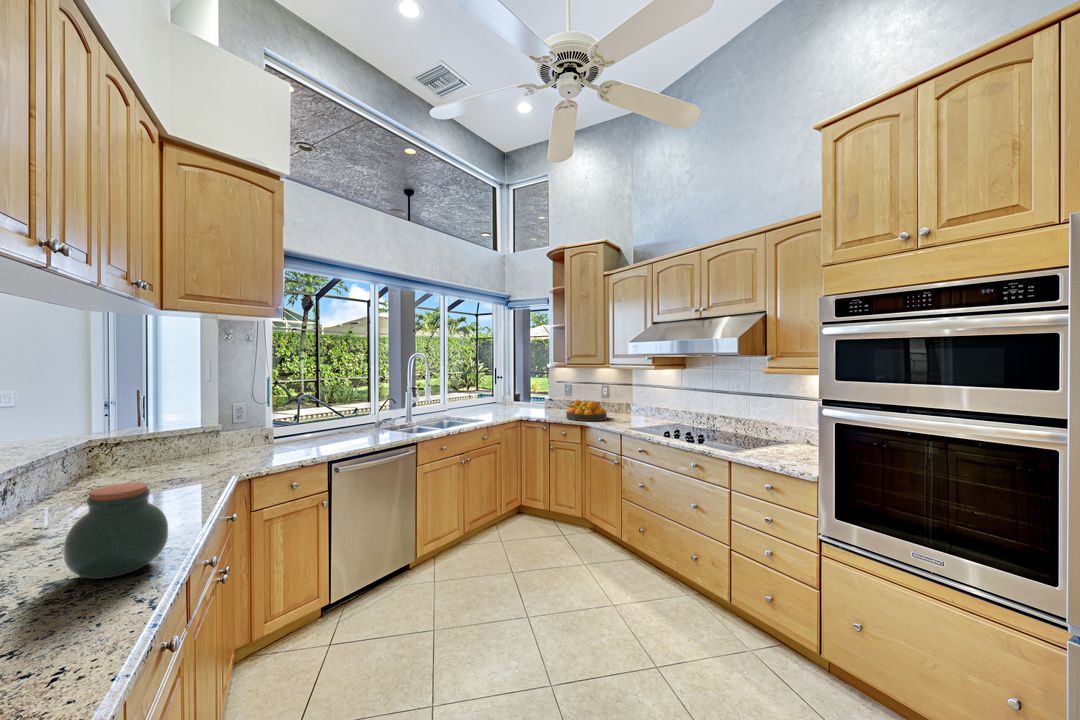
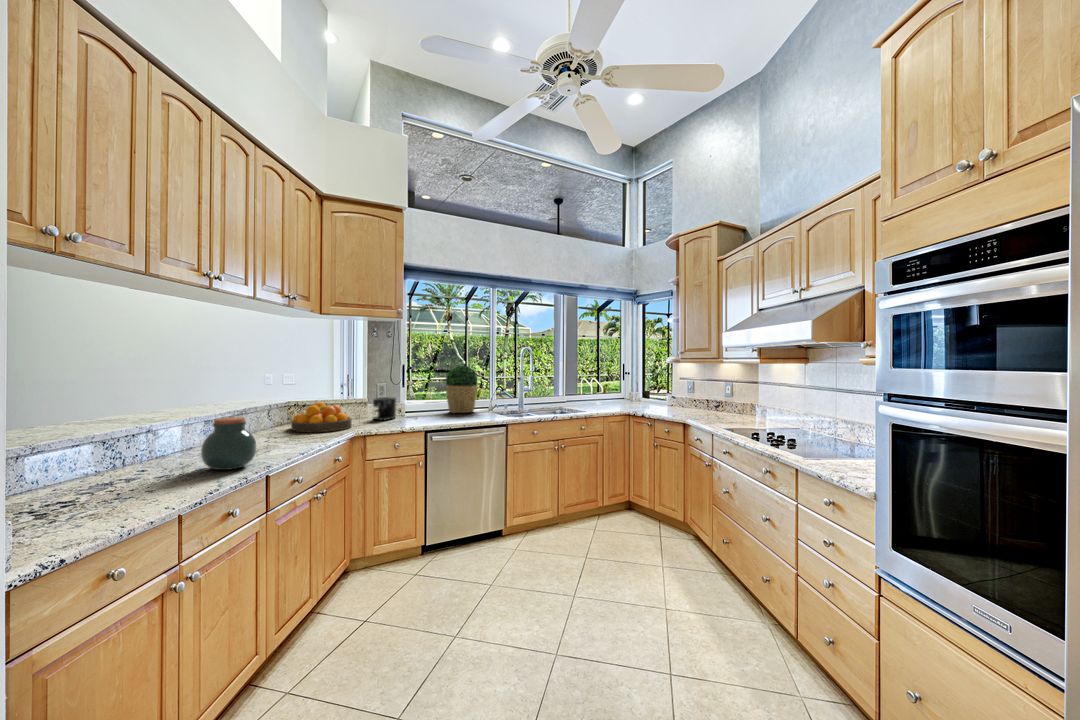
potted plant: none [319,375,362,434] -> present [446,365,478,413]
fruit bowl: present [566,400,607,421] -> present [291,402,352,432]
coffee maker: none [233,421,298,454] -> present [373,397,396,421]

